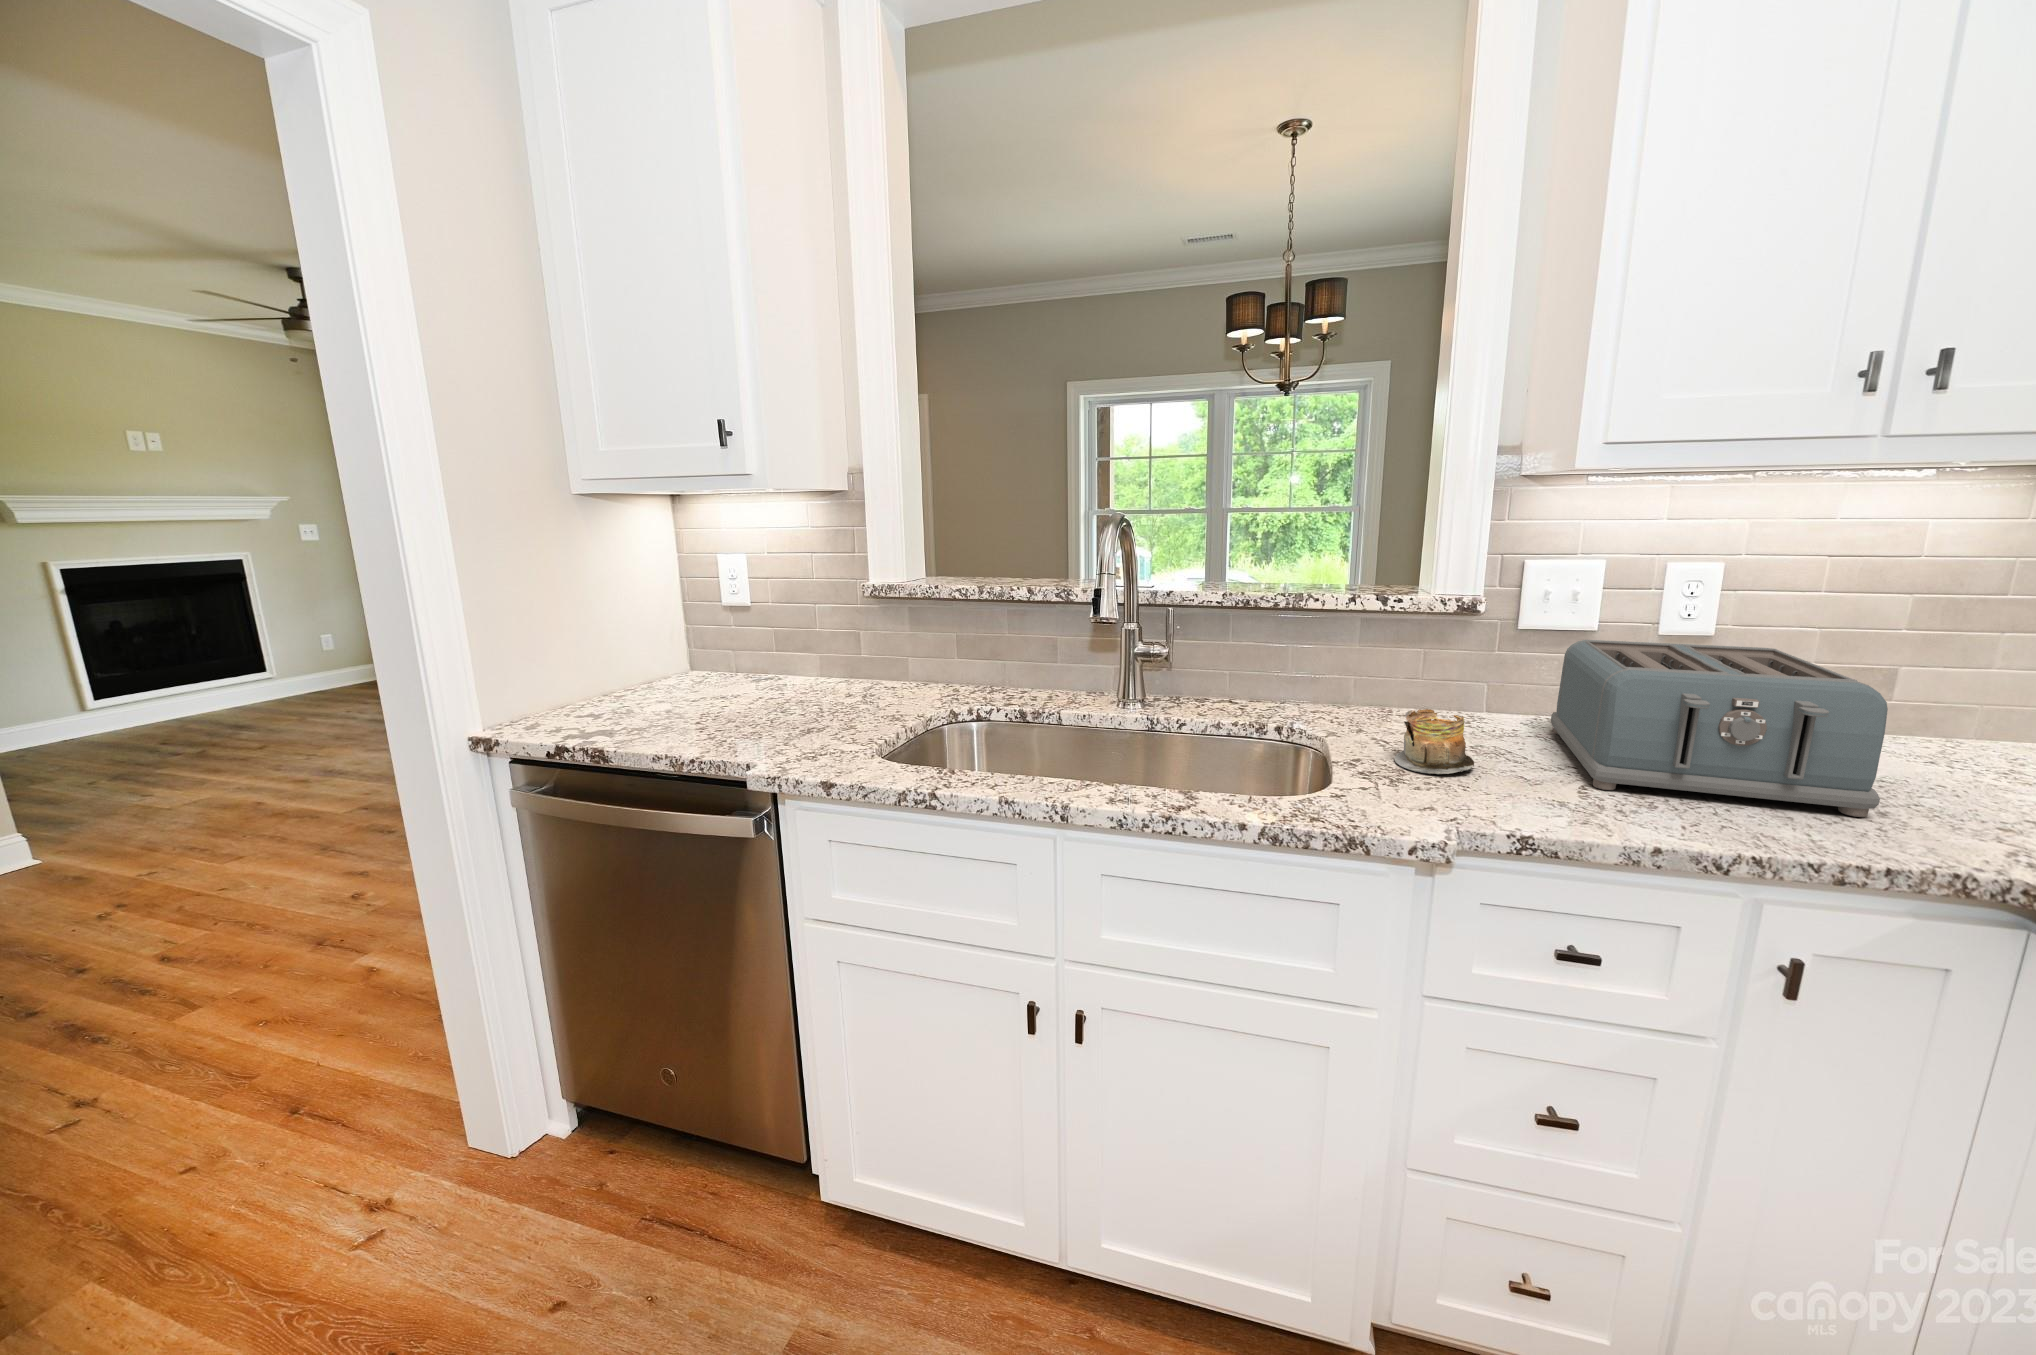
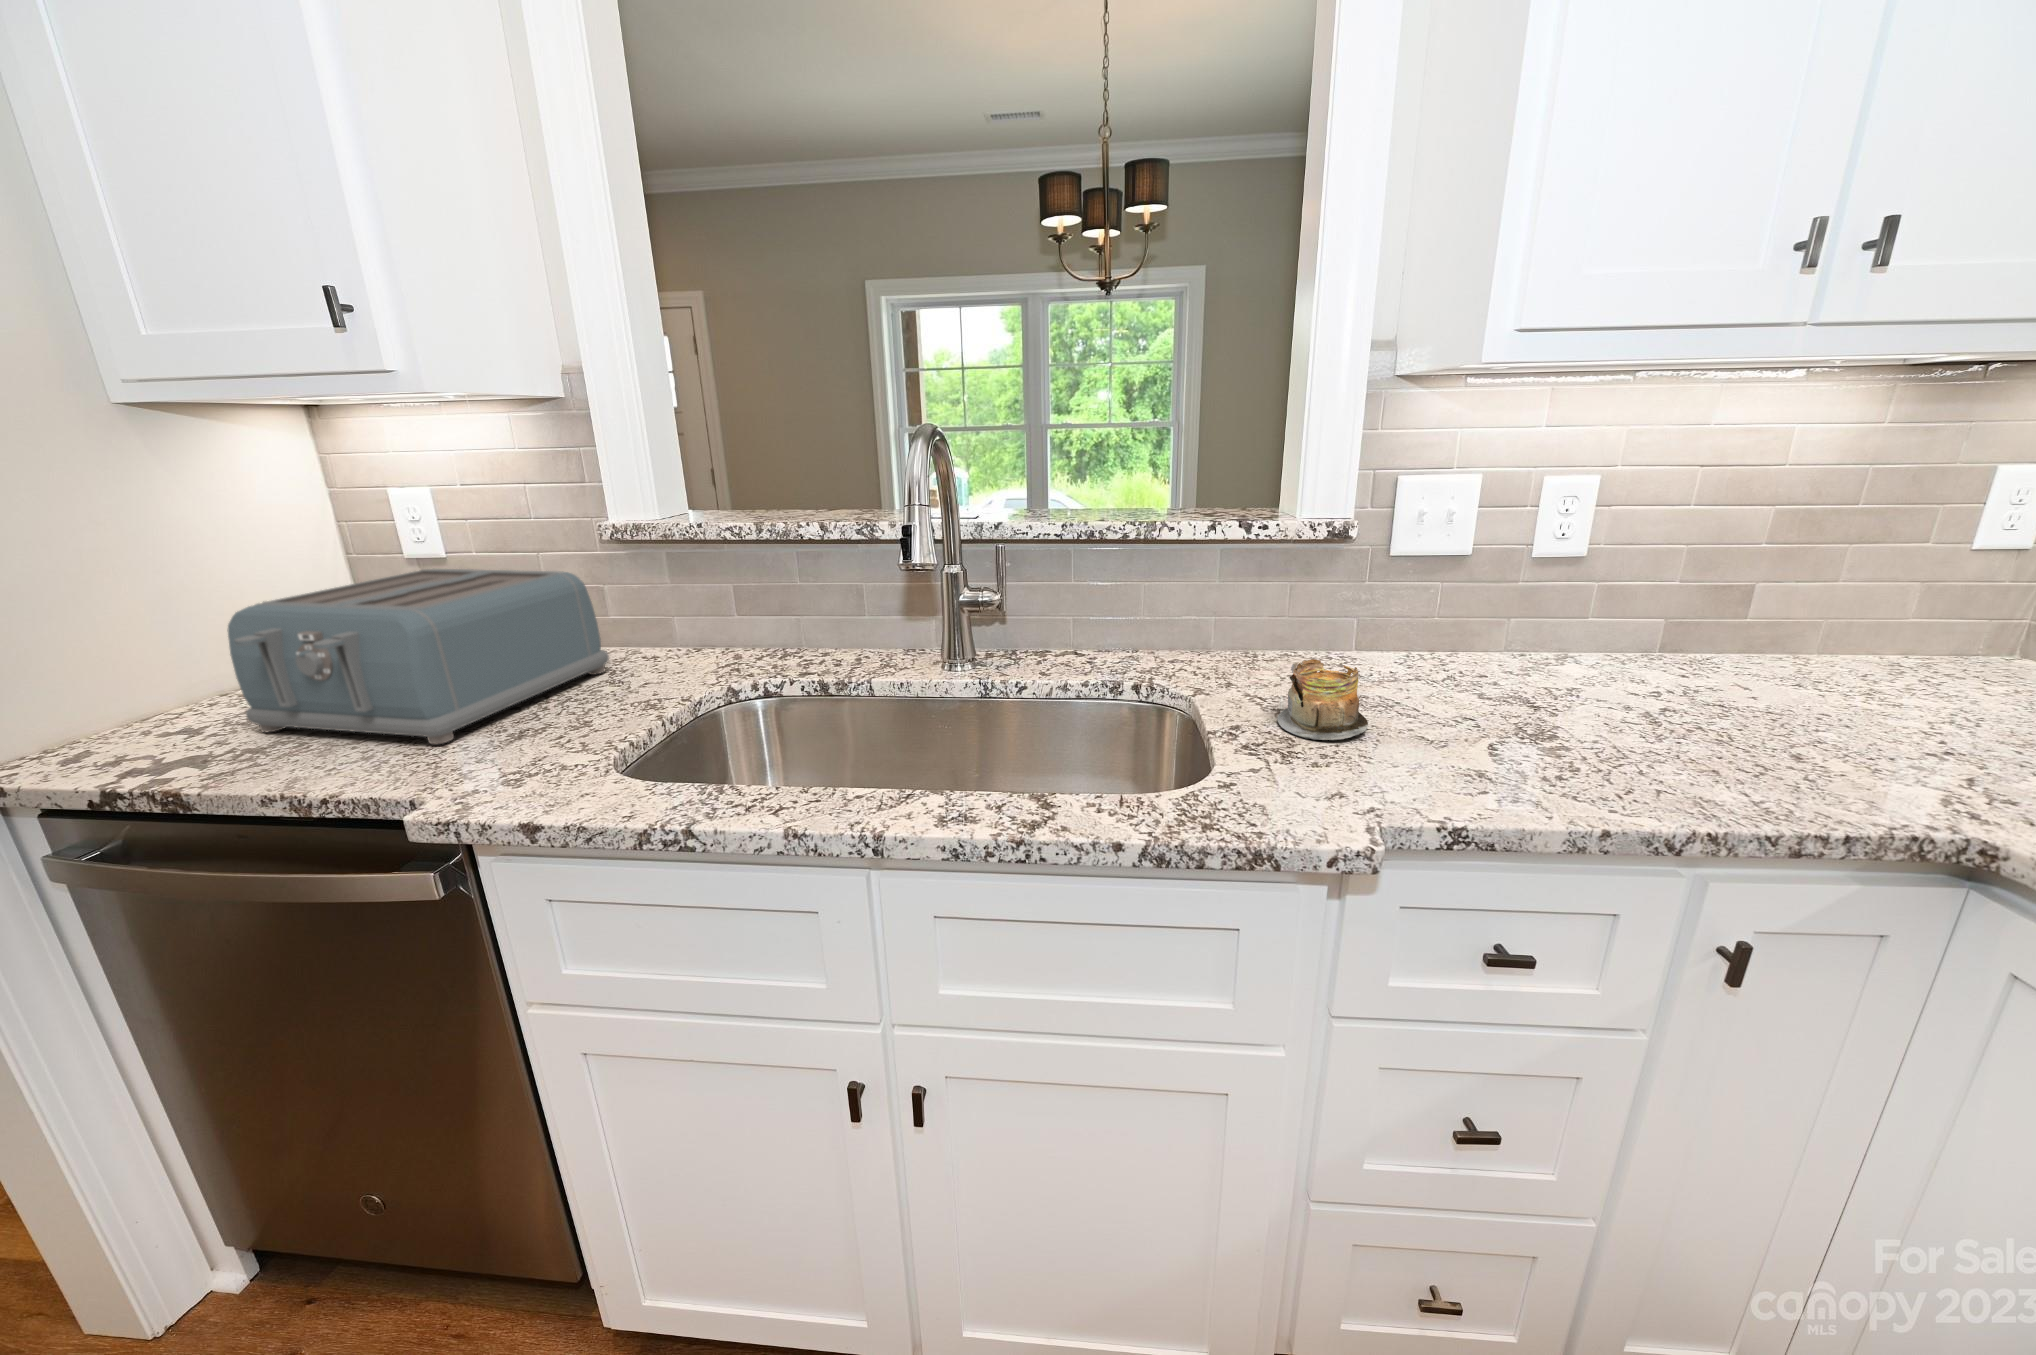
toaster: present [1551,640,1888,817] -> present [227,569,609,744]

